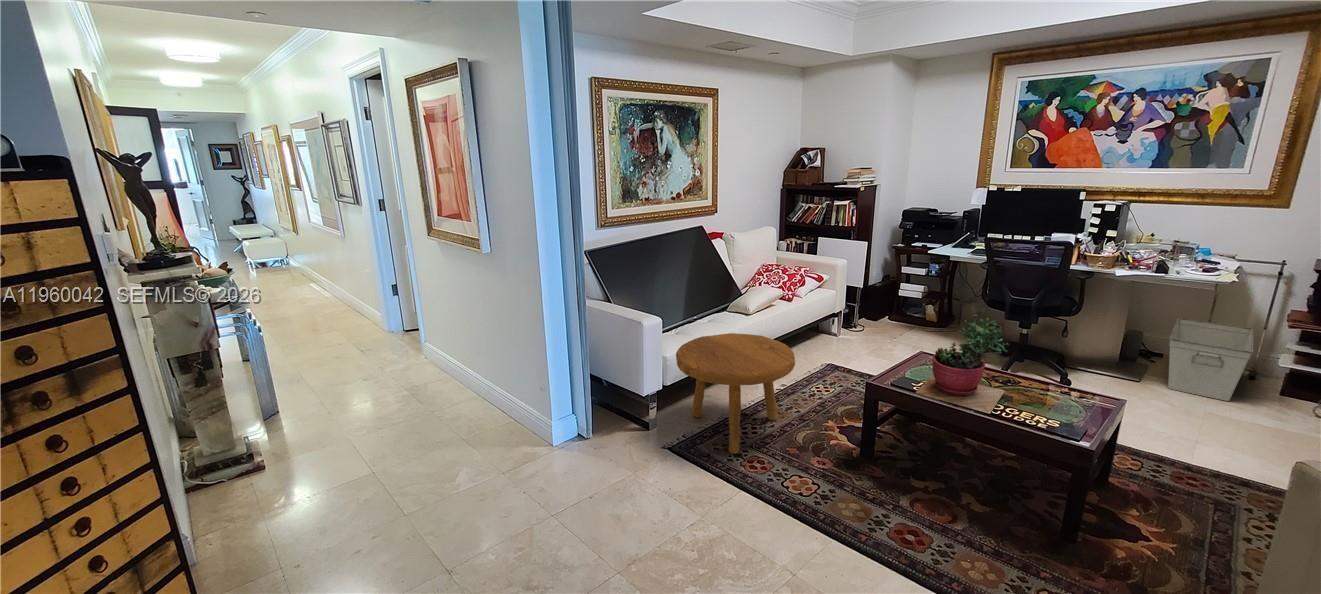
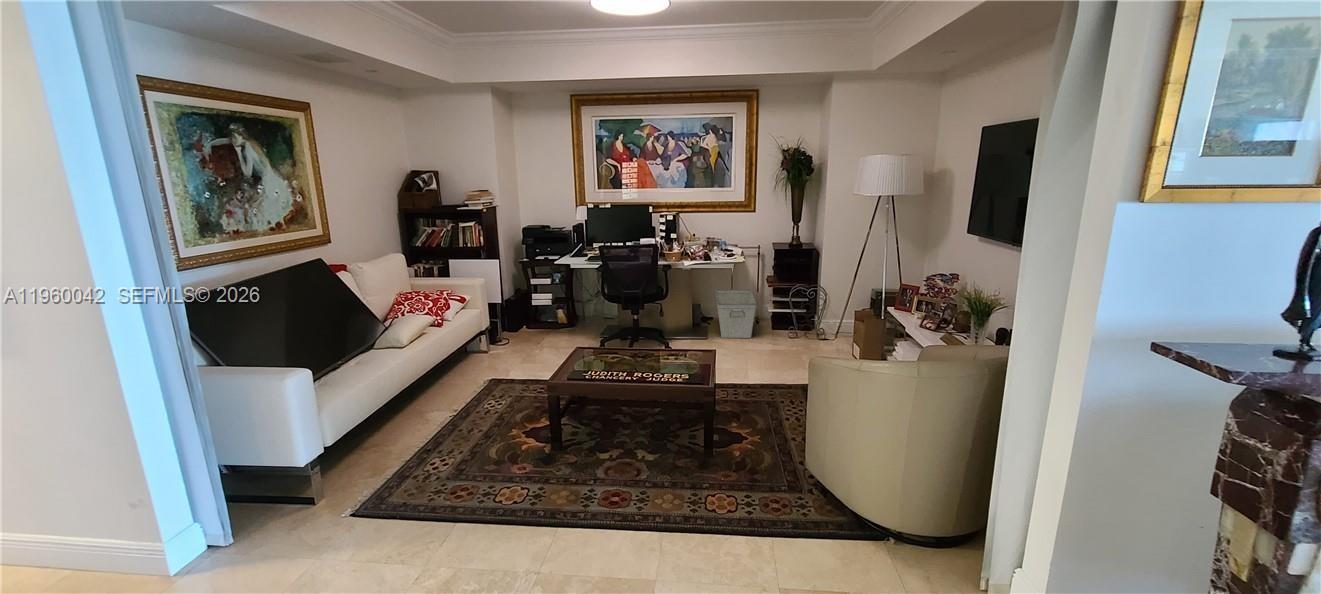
succulent plant: present [916,315,1009,414] -> none [589,304,648,380]
footstool: present [676,333,795,454] -> none [335,364,476,494]

